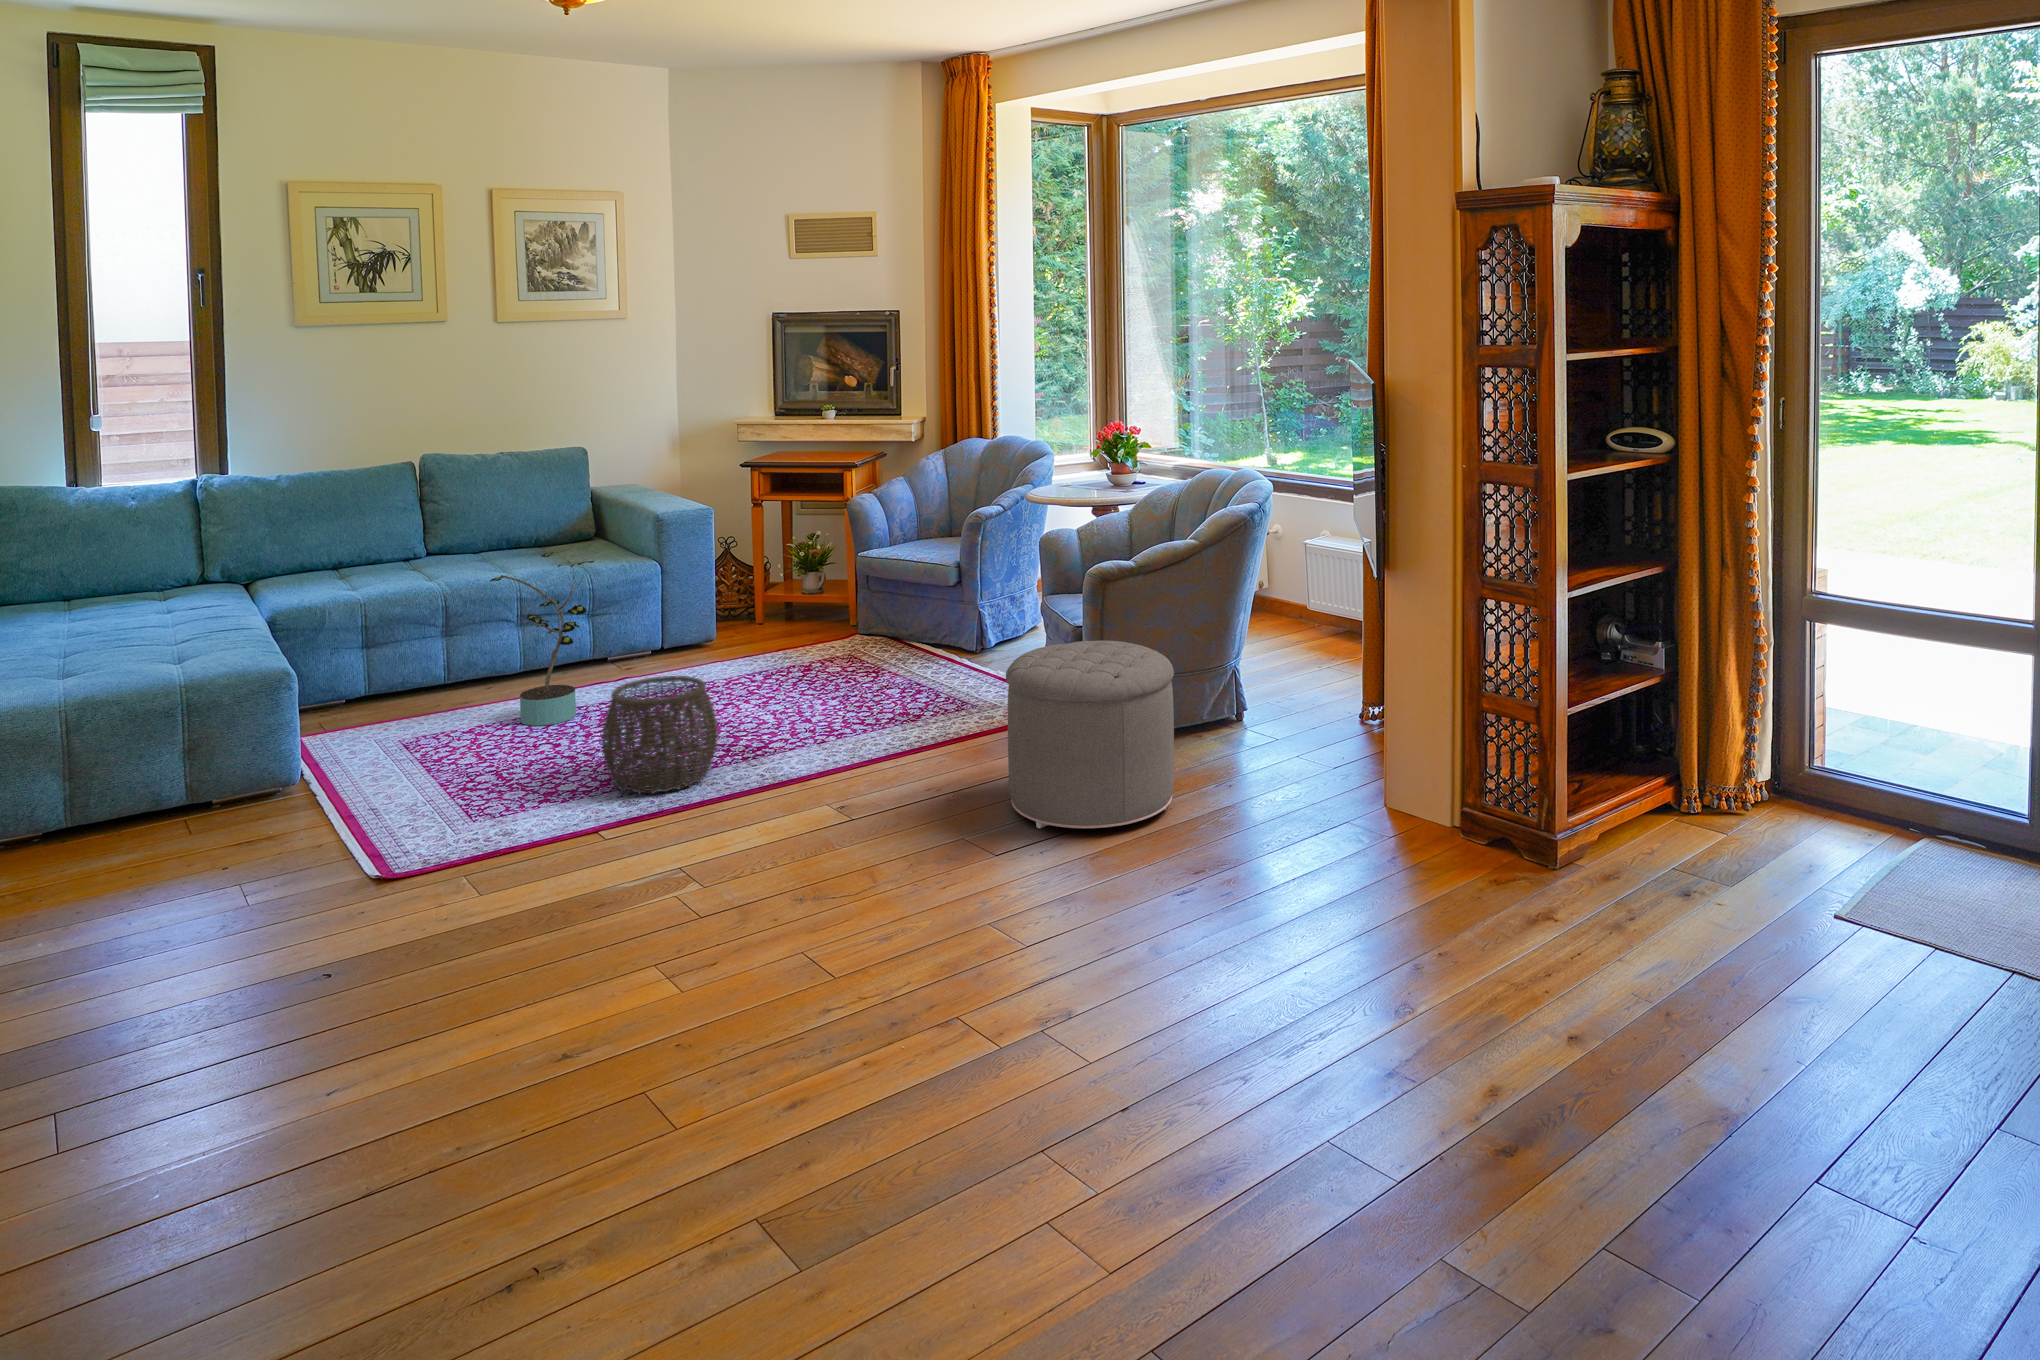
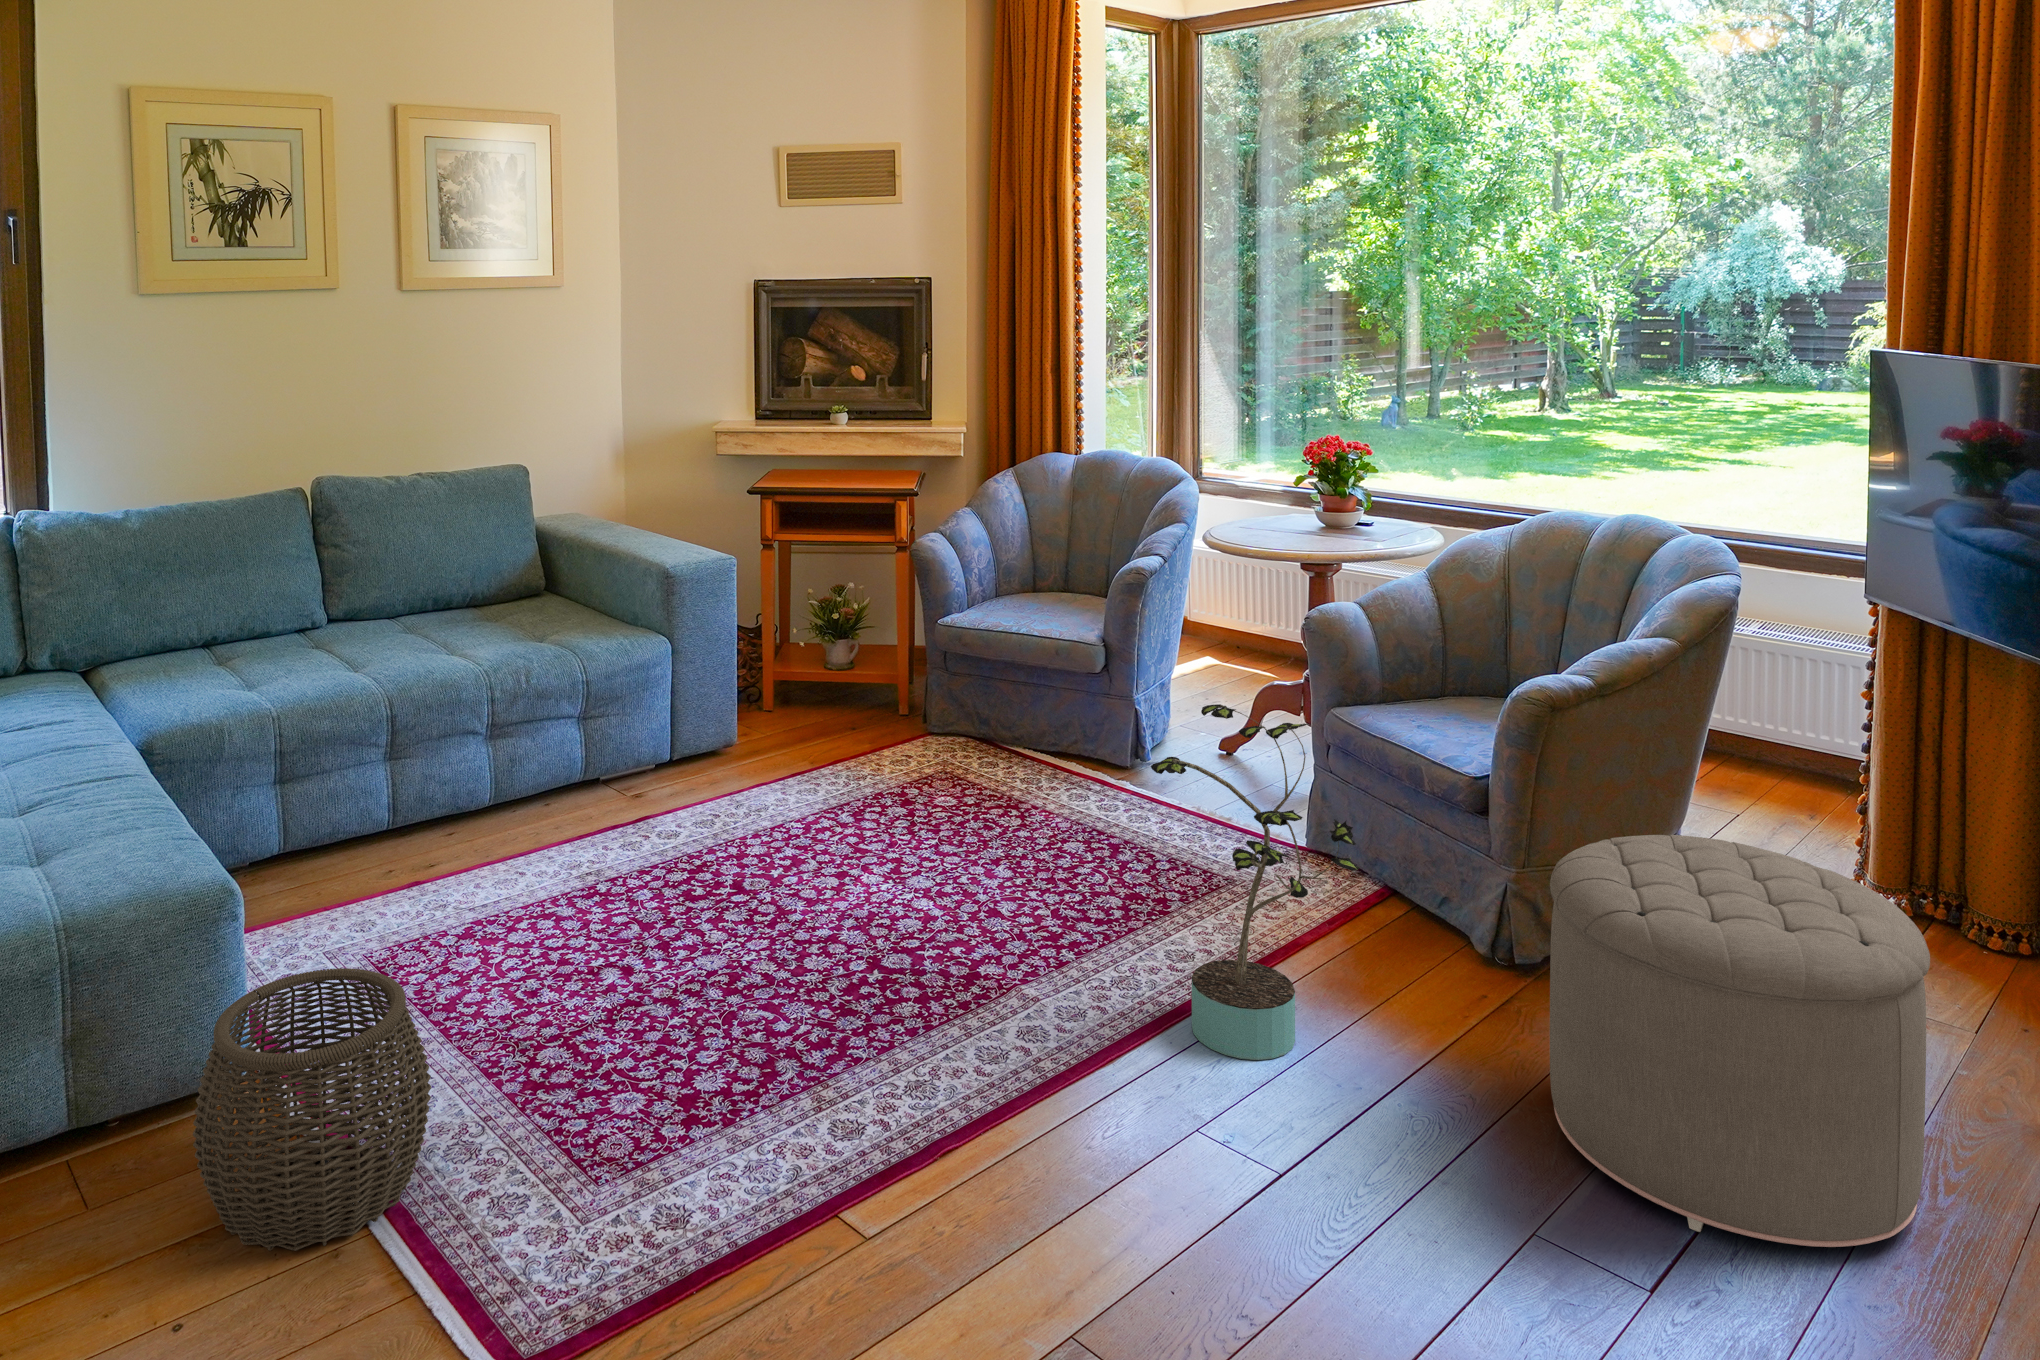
potted plant: present [490,552,594,726] -> present [1151,704,1359,1060]
woven basket: present [601,676,718,794] -> present [193,968,431,1251]

